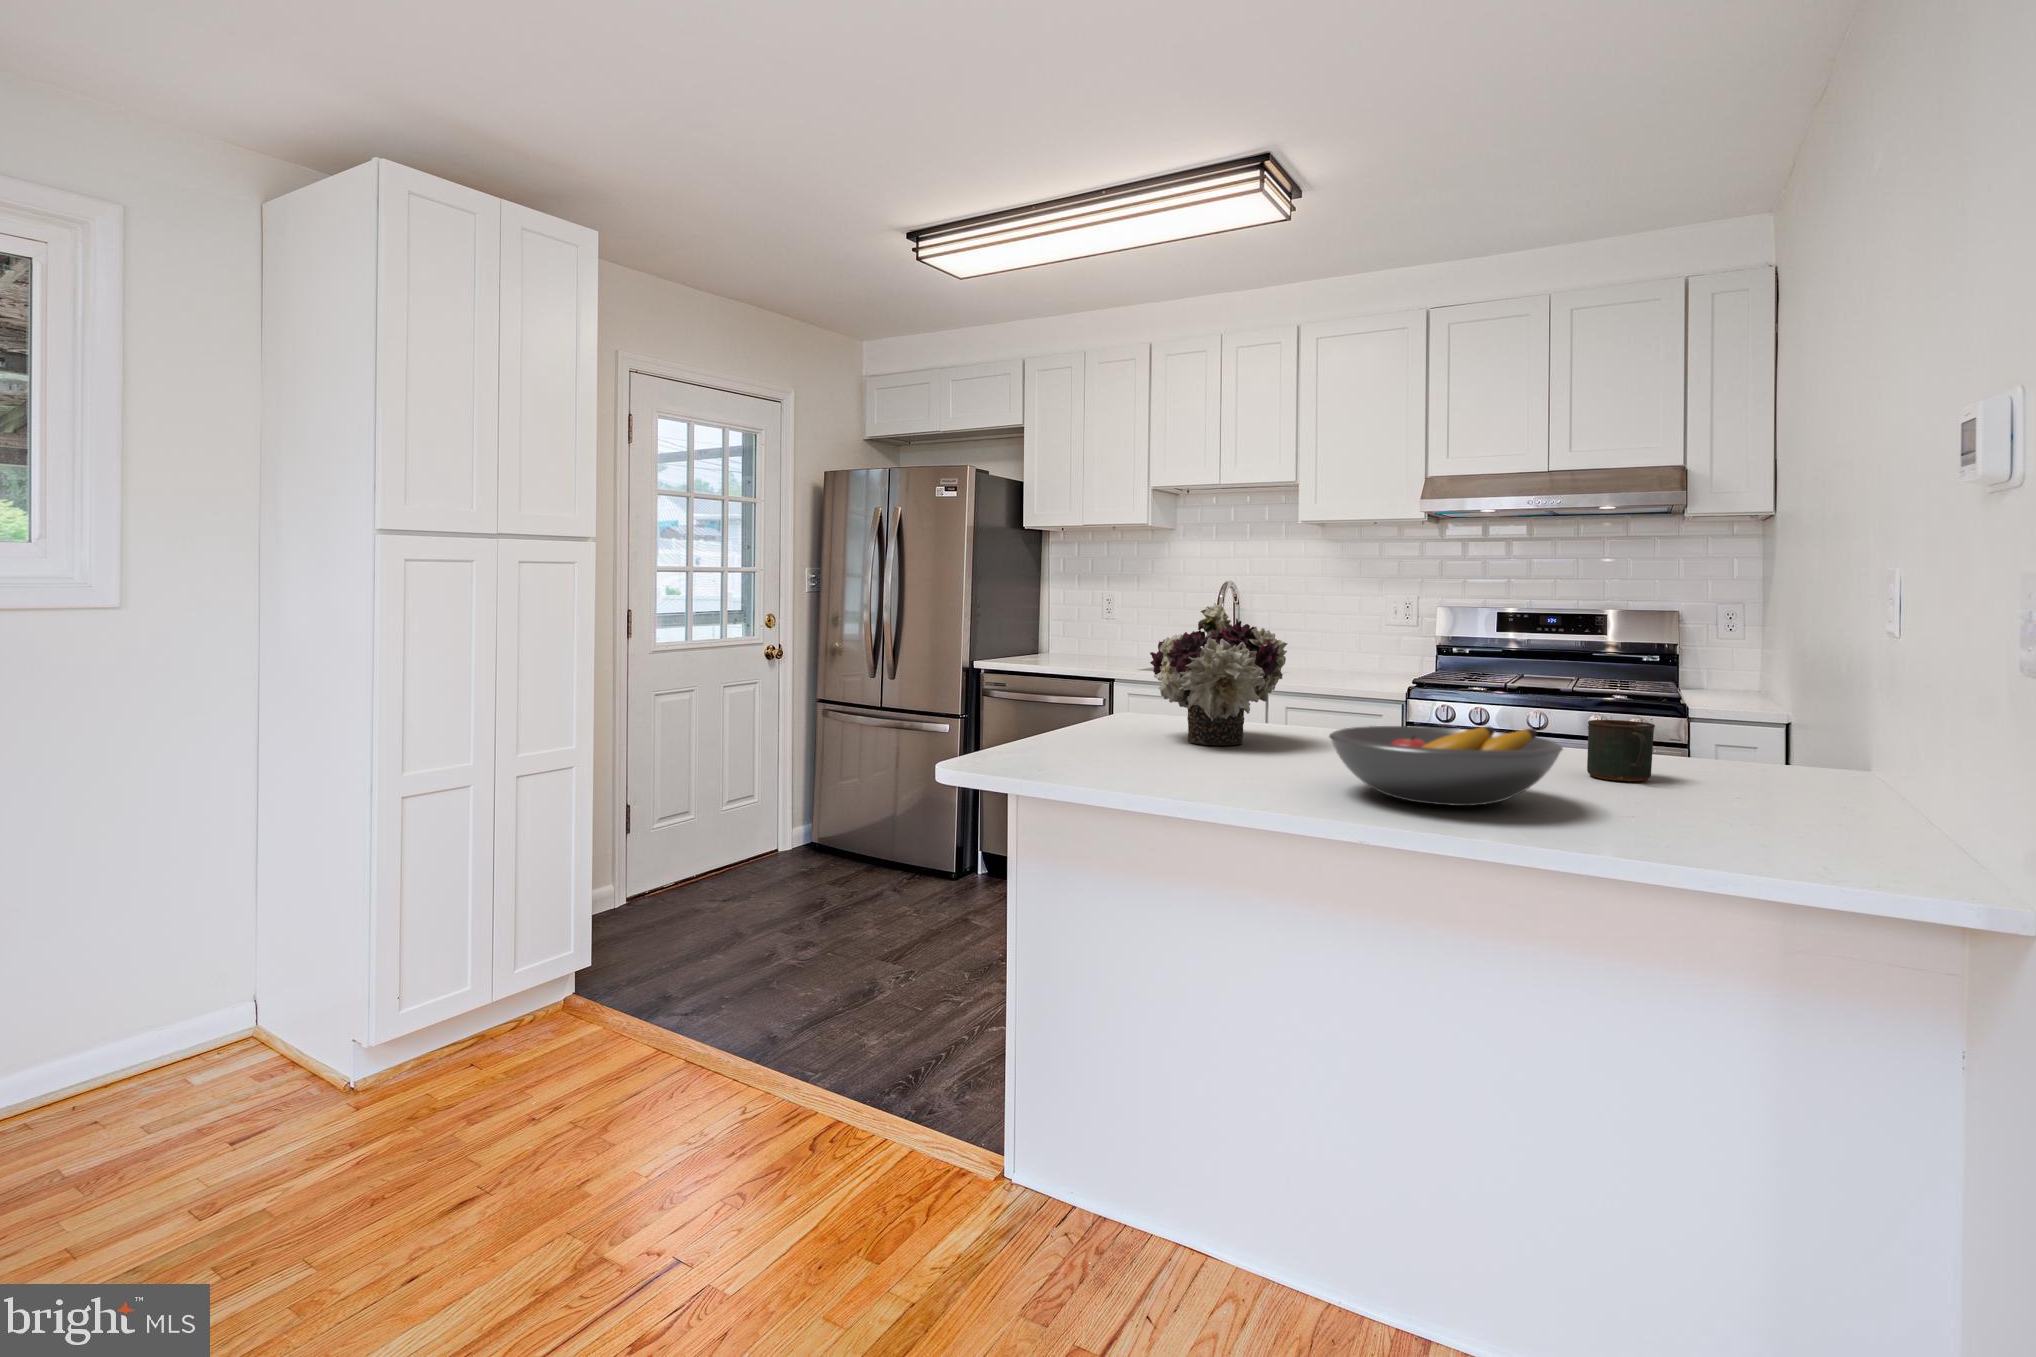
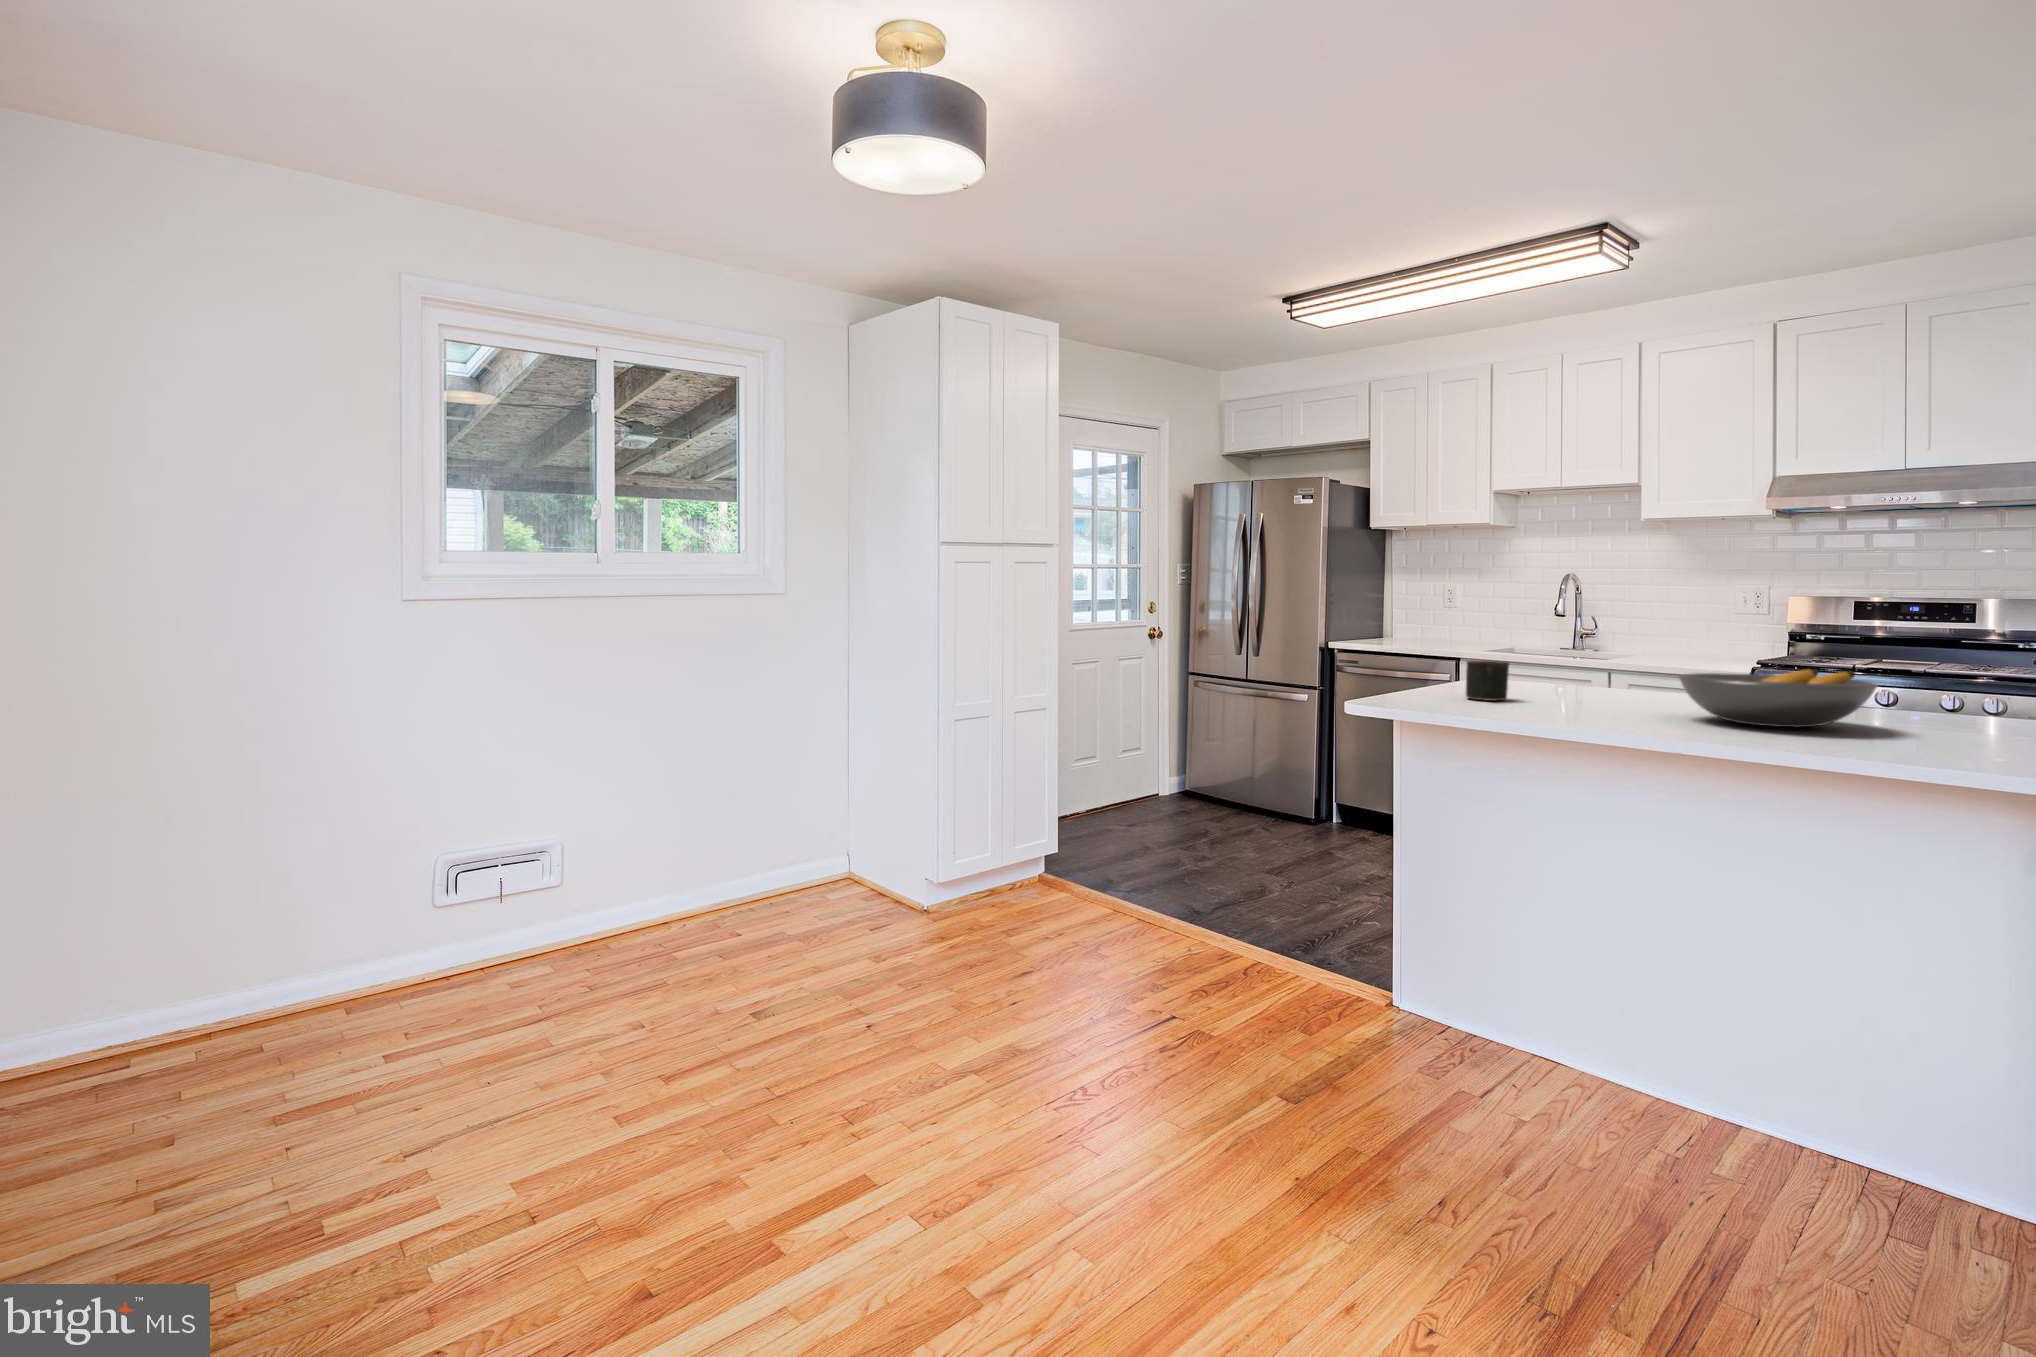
flower arrangement: present [1150,603,1287,745] -> none [1518,584,1640,694]
mug: present [1587,720,1655,781] -> present [1466,661,1509,701]

